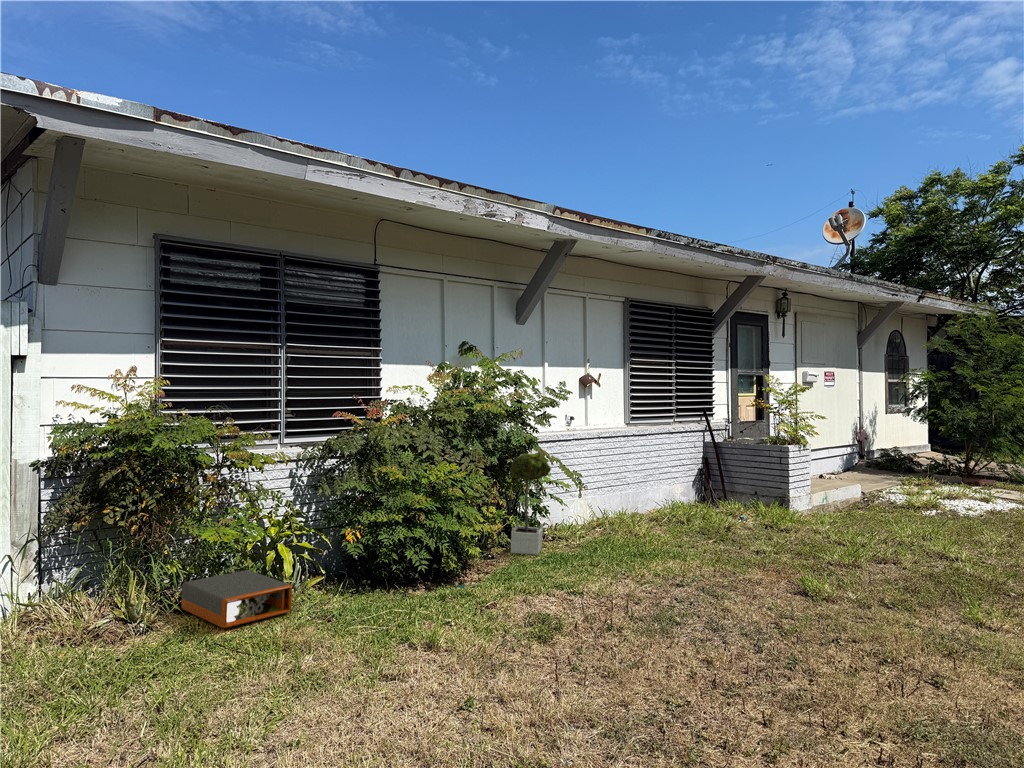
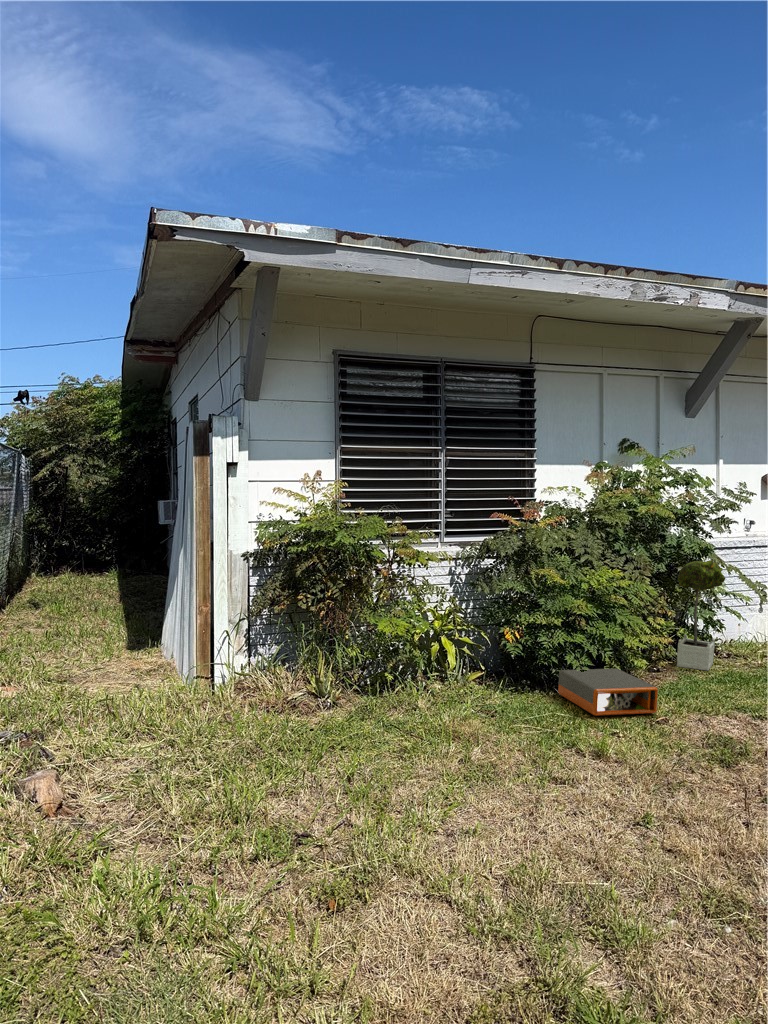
storage box: present [182,570,292,628] -> present [558,669,658,716]

